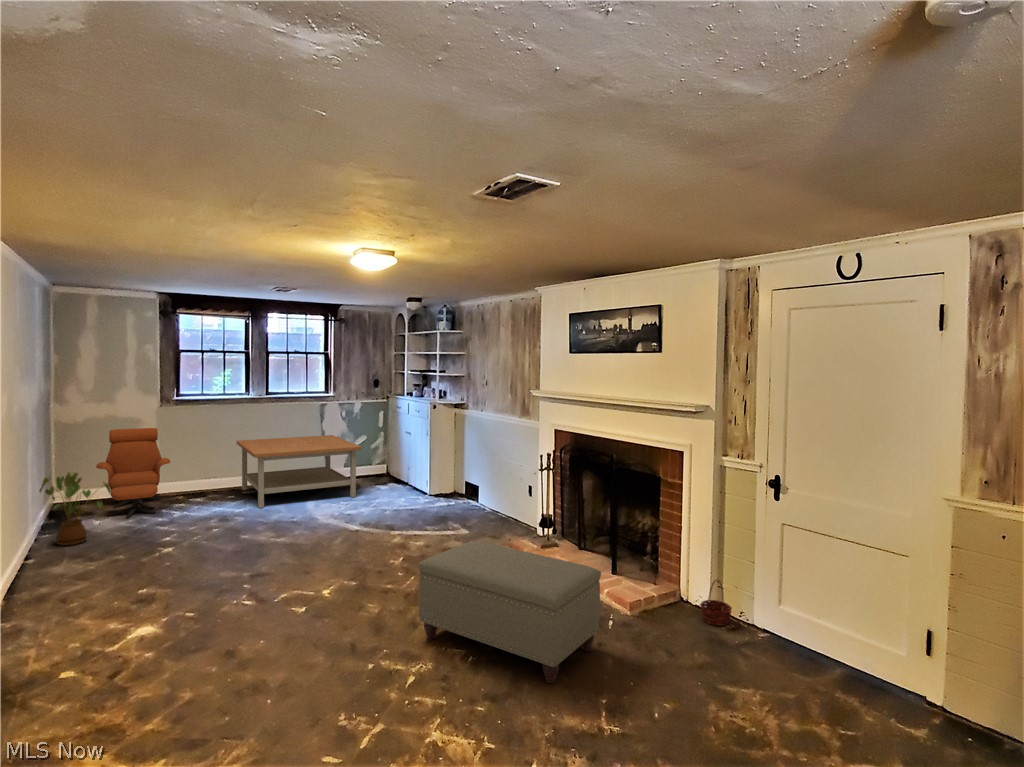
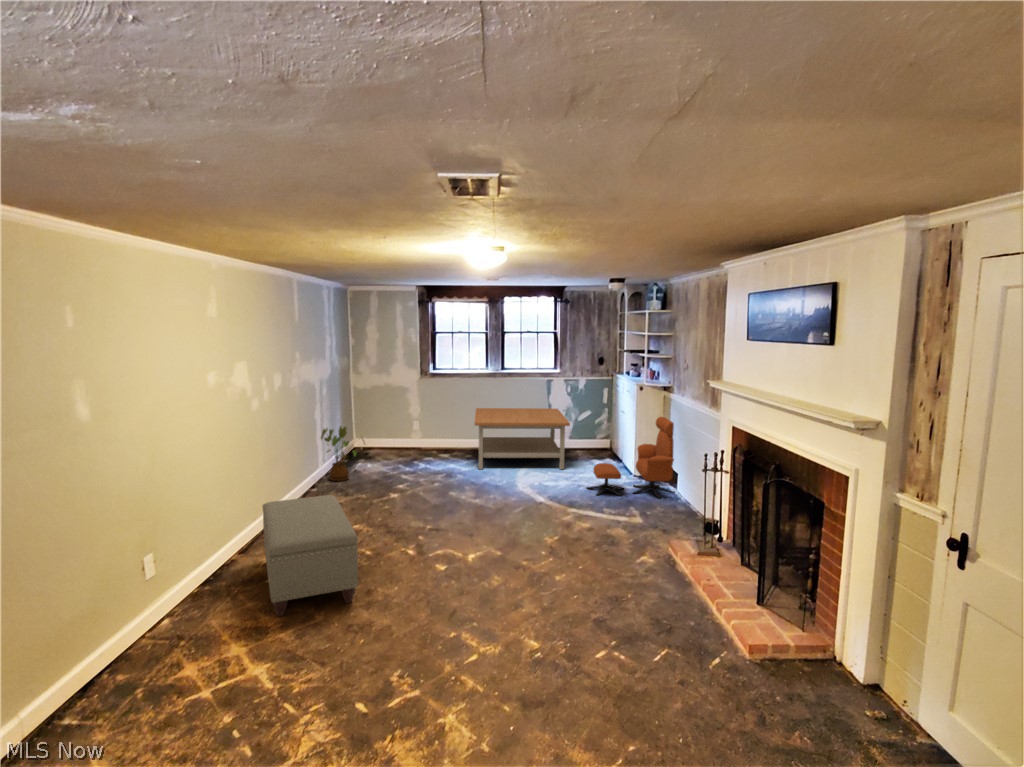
lounge chair: present [96,428,170,518] -> present [587,417,675,498]
ottoman: present [418,541,601,683] -> present [263,495,358,616]
basket: present [700,580,732,626] -> none [843,647,890,709]

